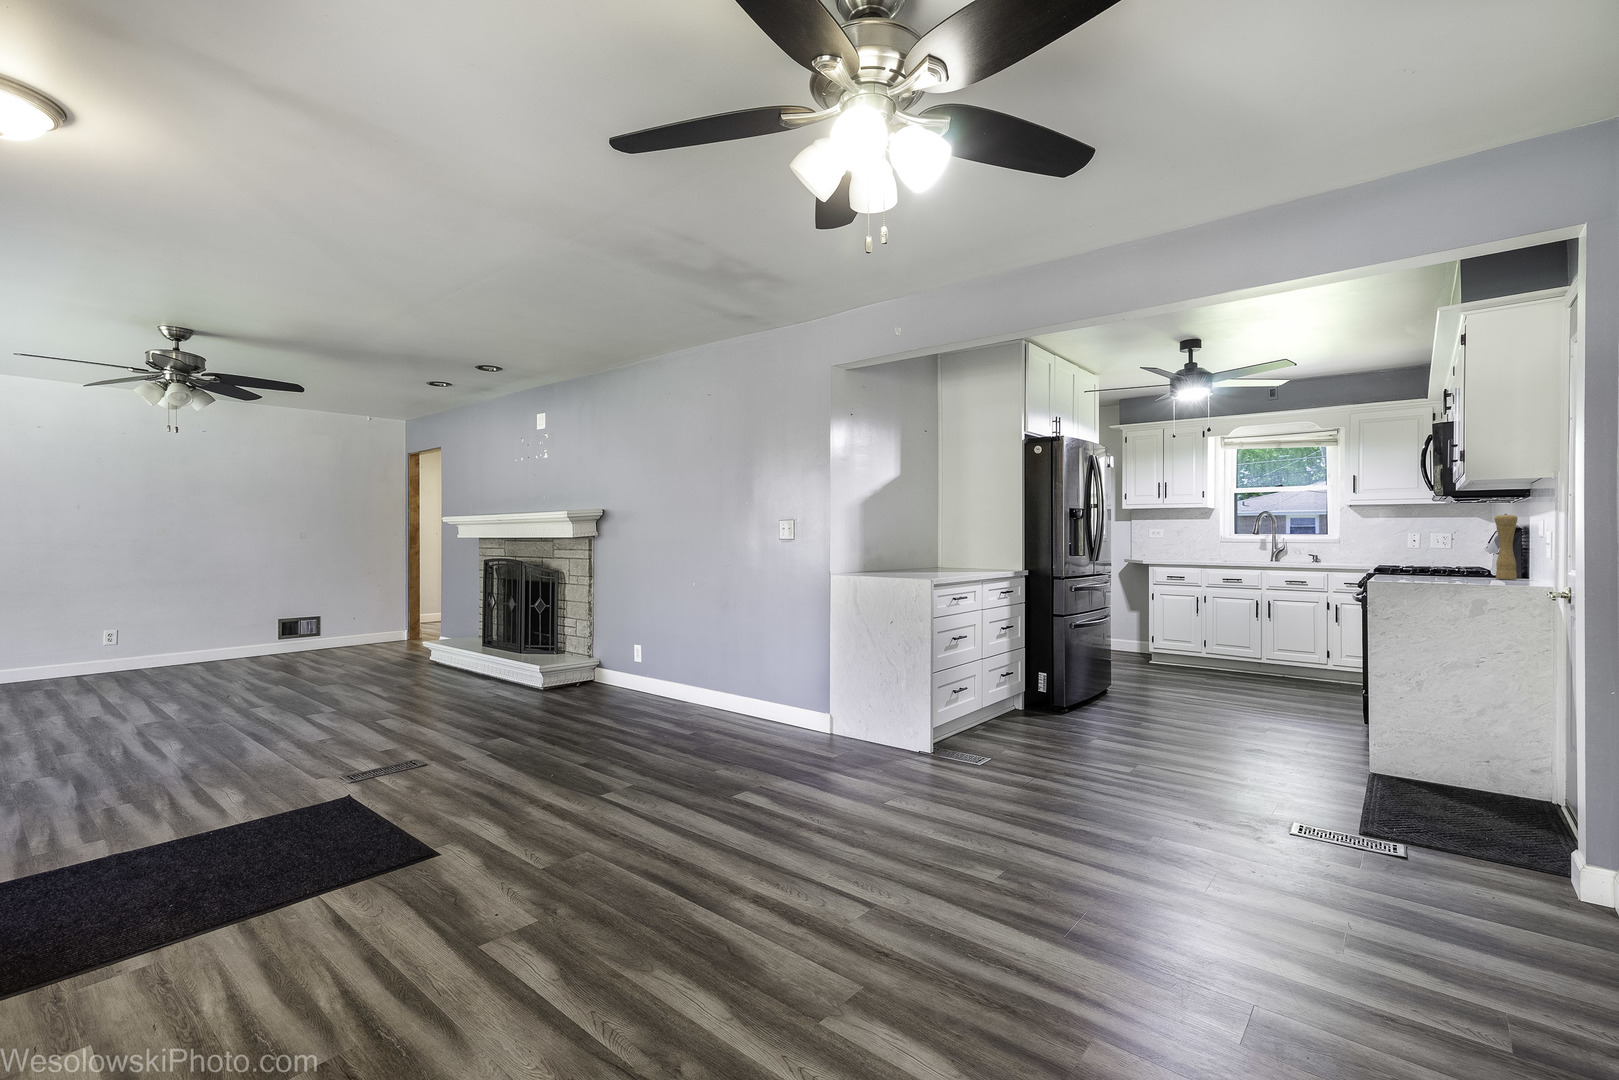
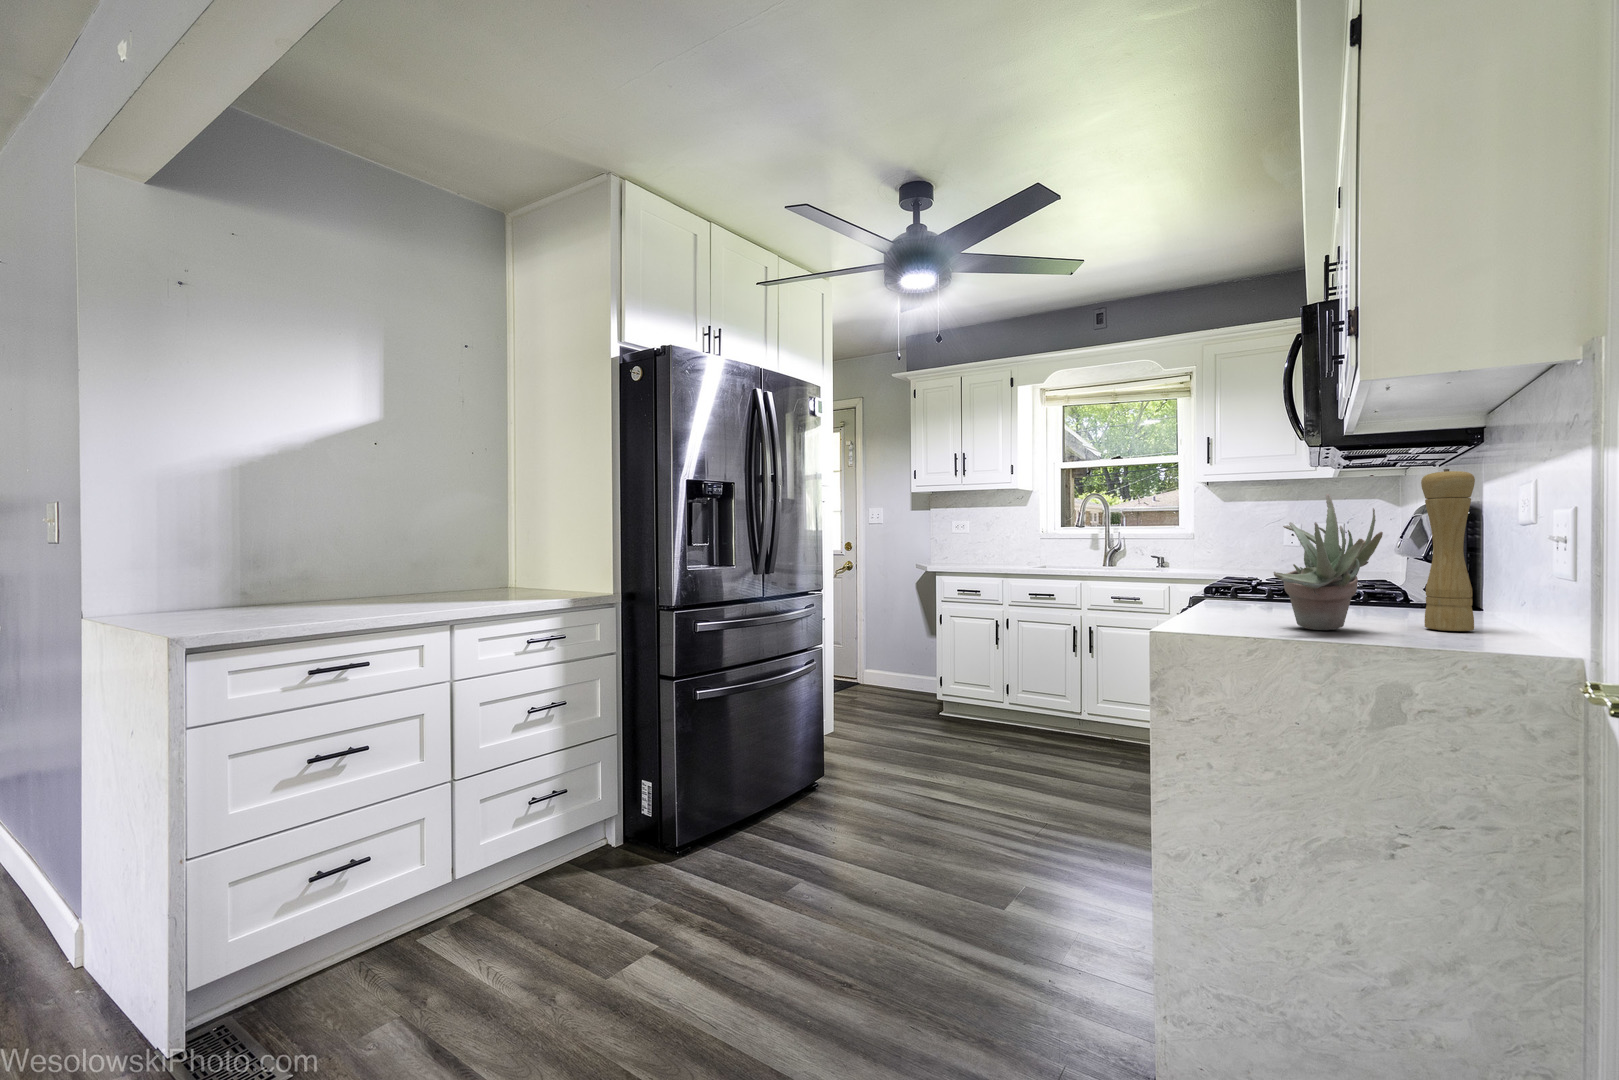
succulent plant: none [1432,524,1478,578] -> present [1273,494,1383,630]

